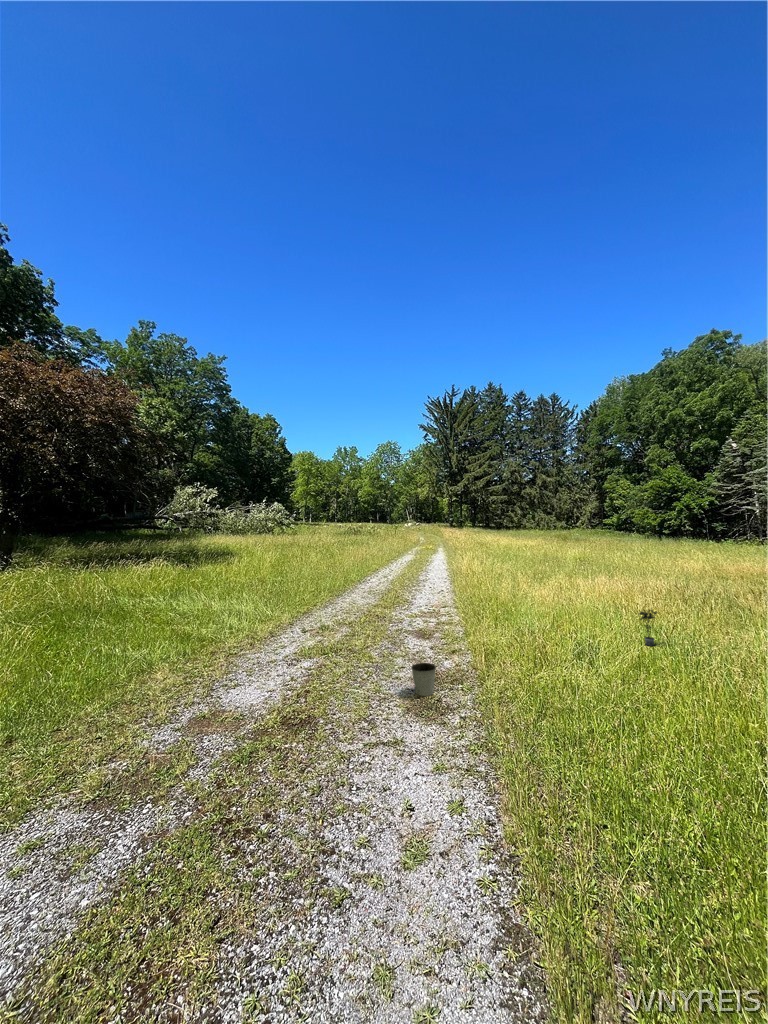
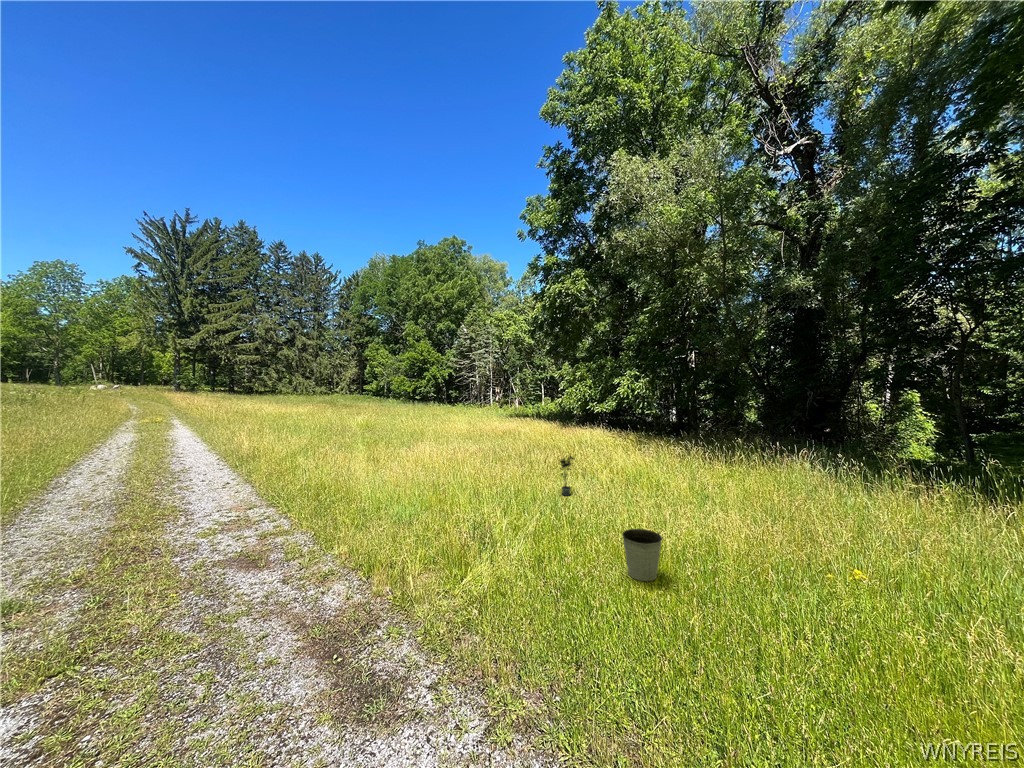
bucket: present [411,663,436,696] -> present [622,529,662,581]

